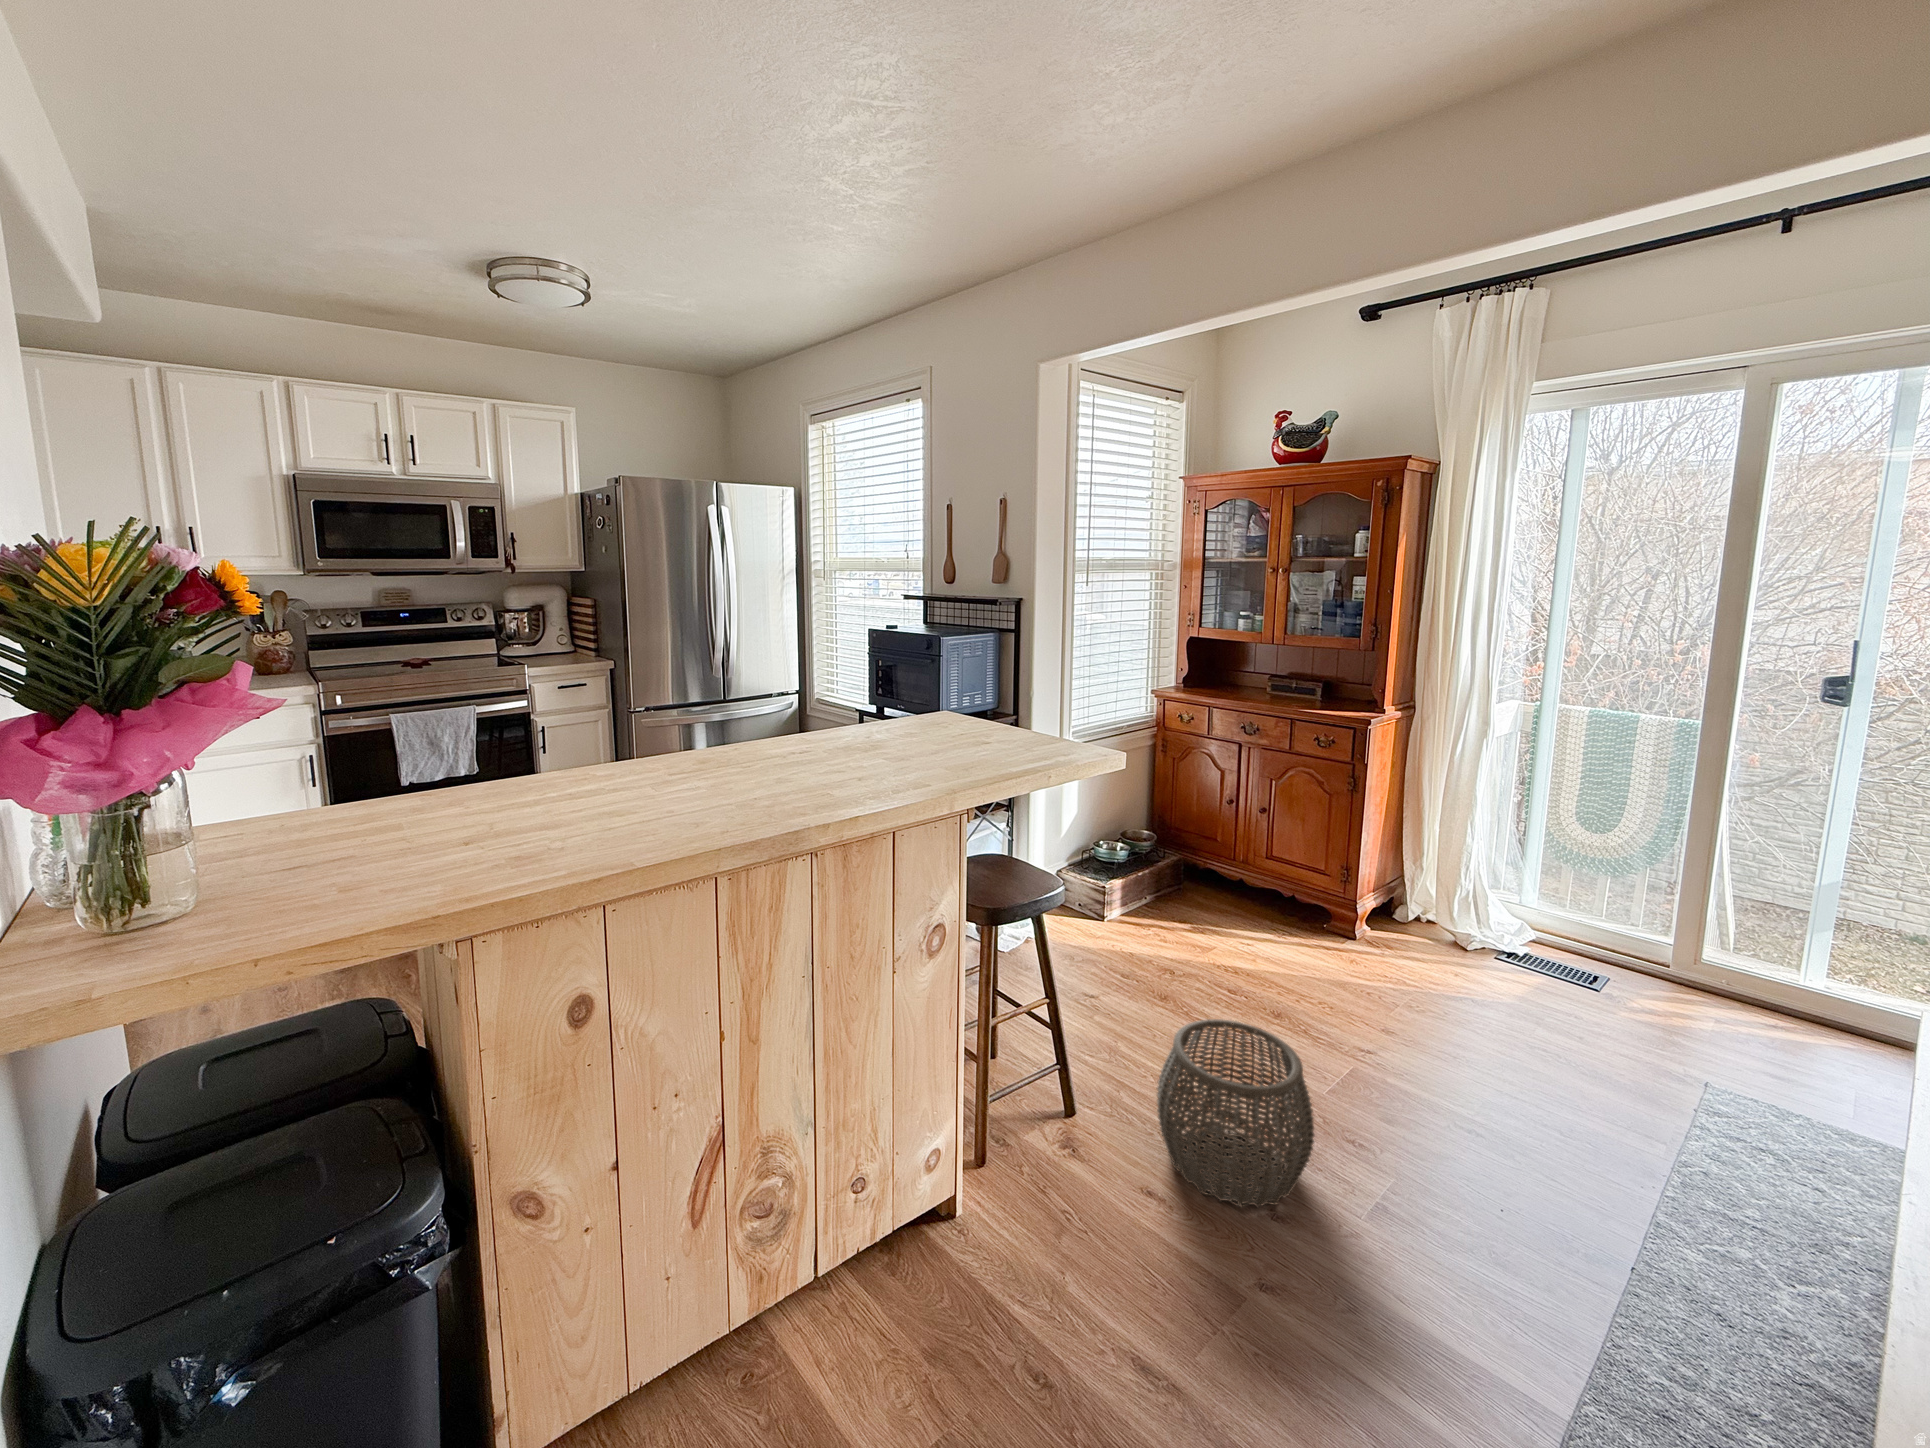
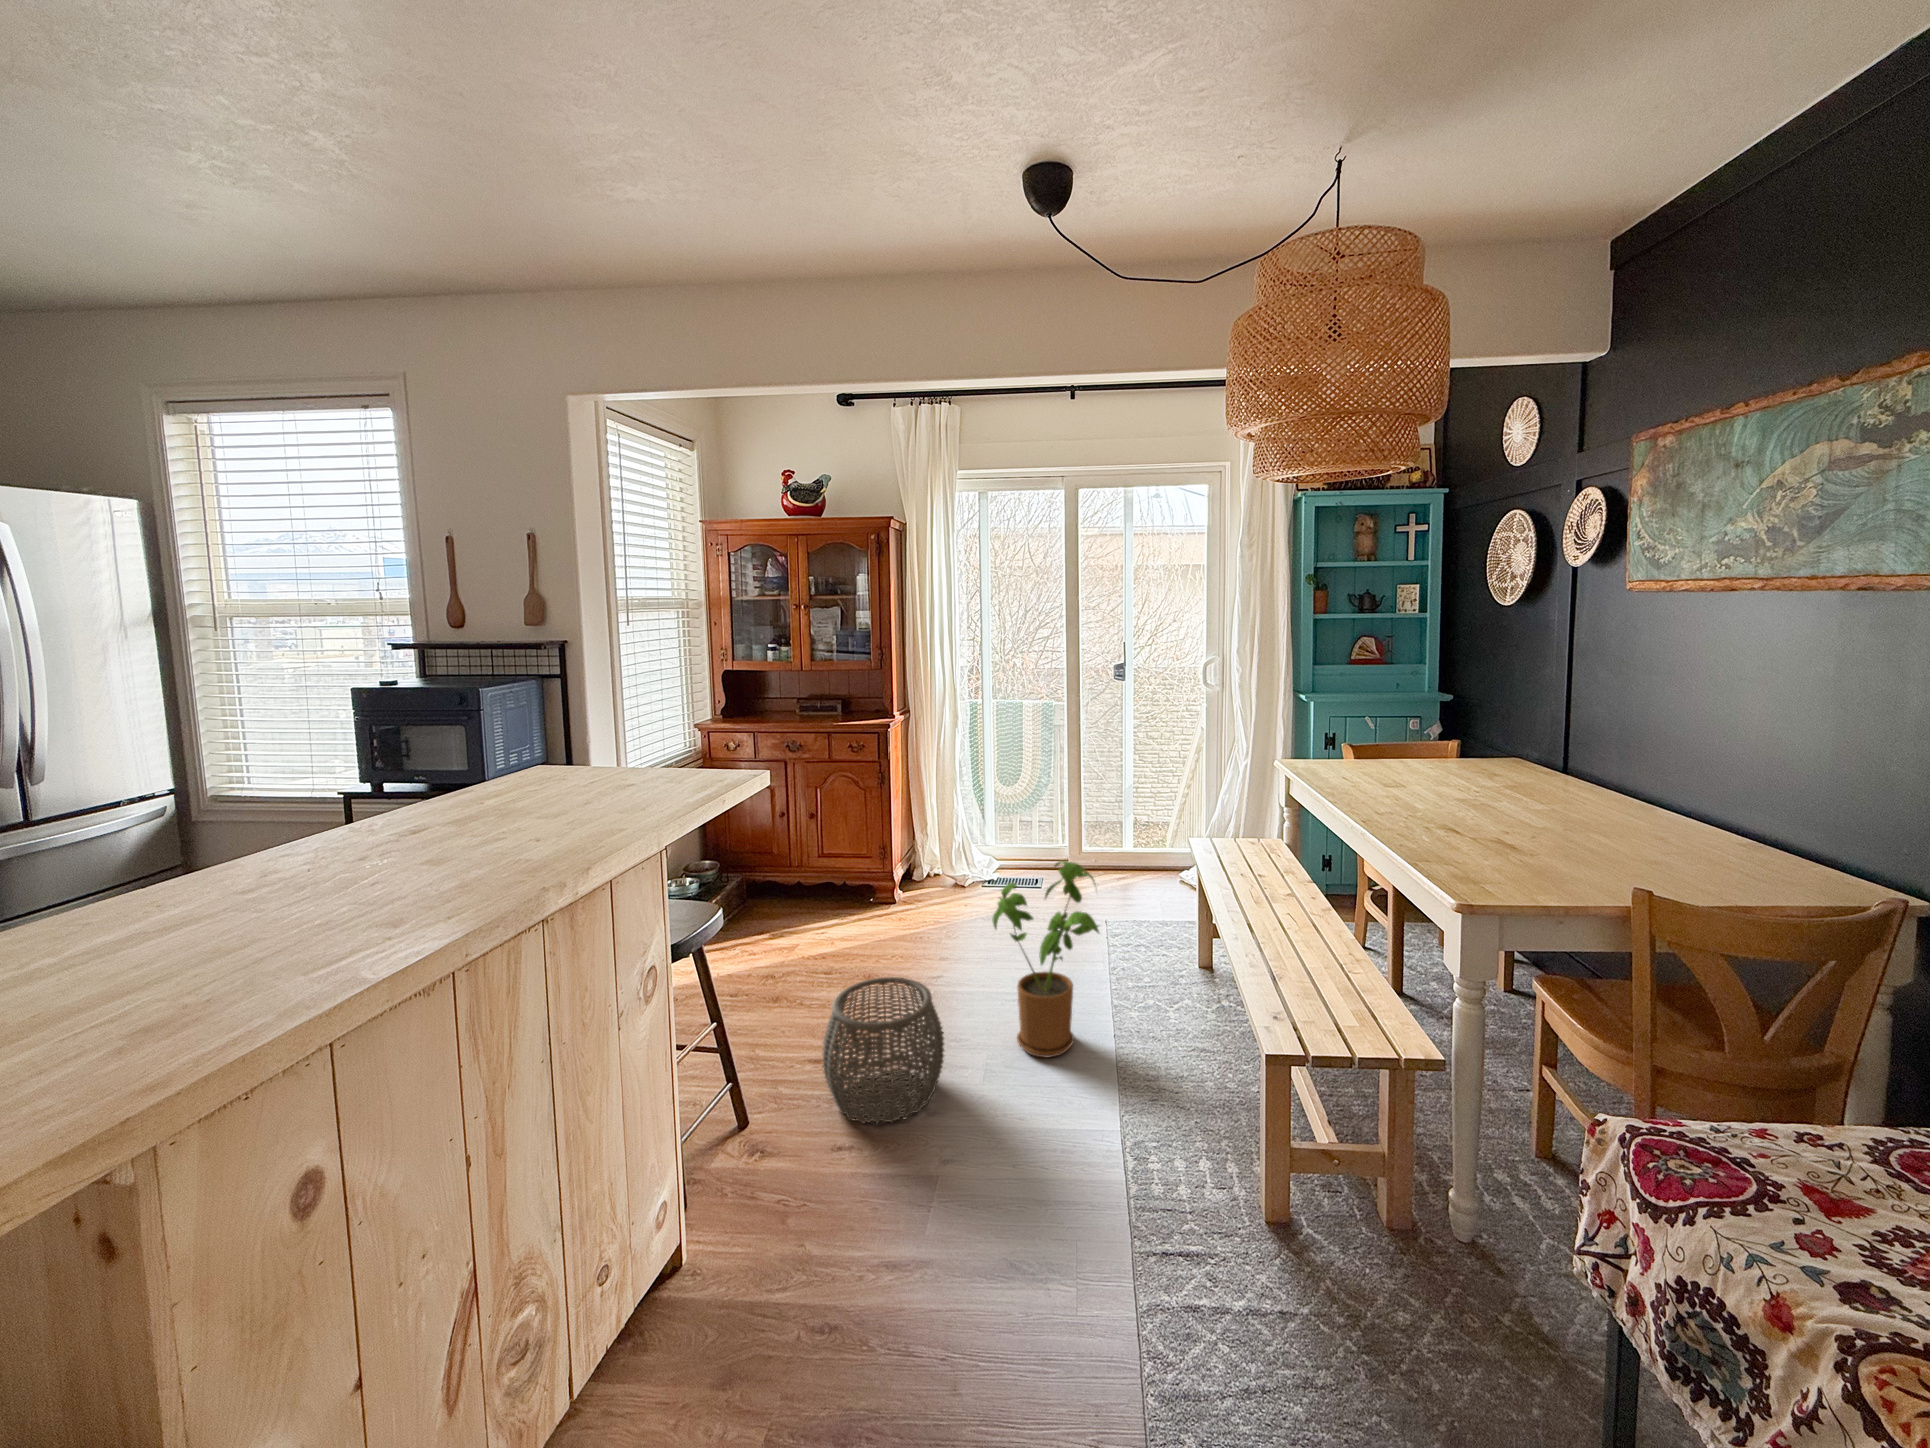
house plant: none [1427,968,1627,1250] -> present [992,860,1099,1058]

